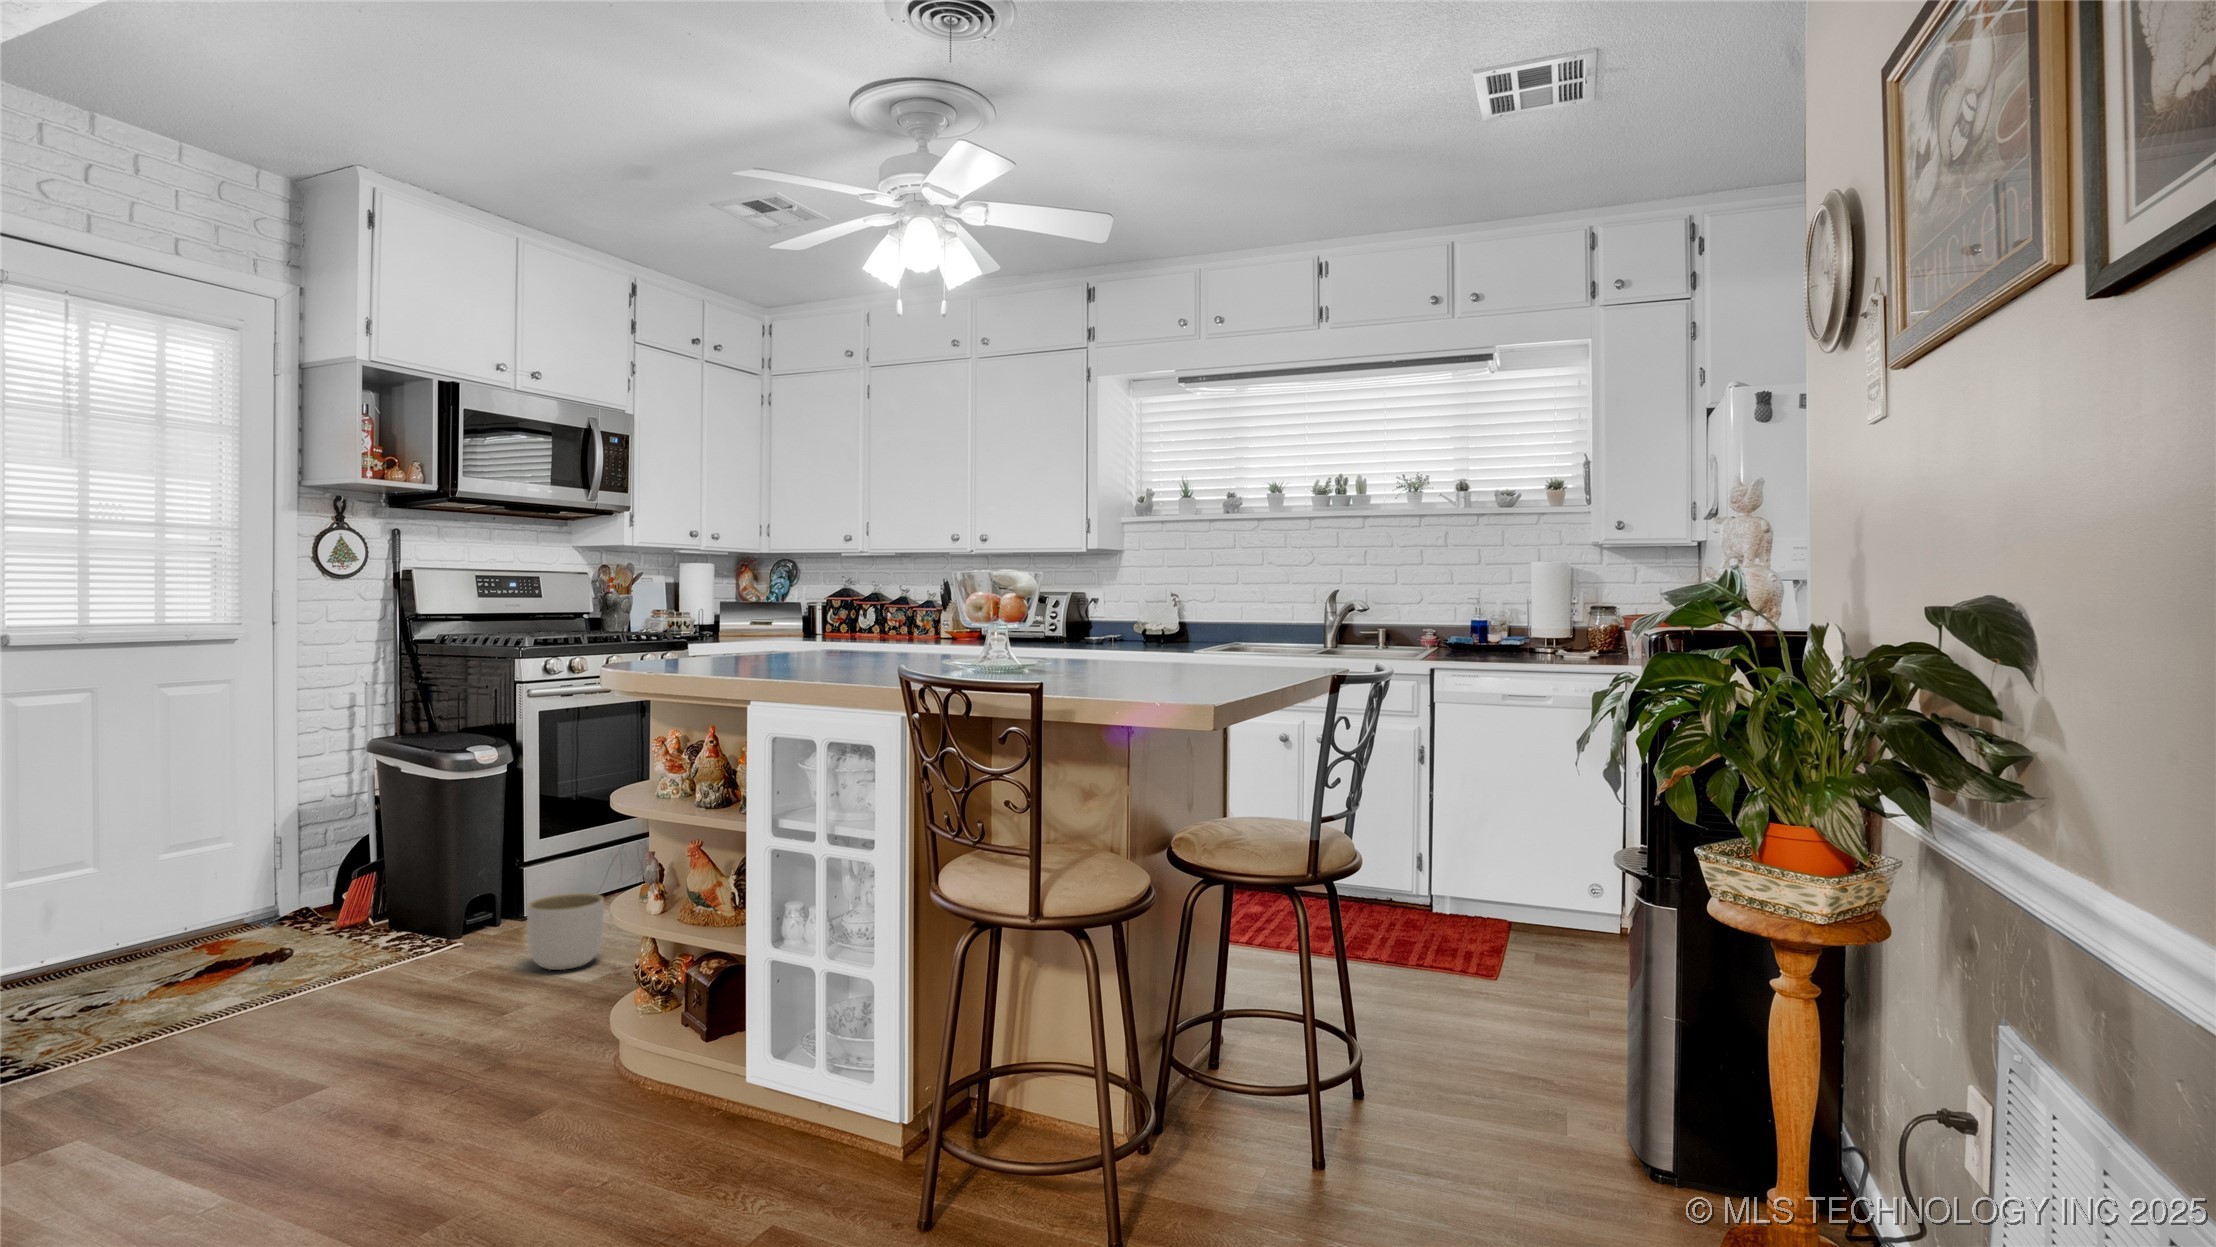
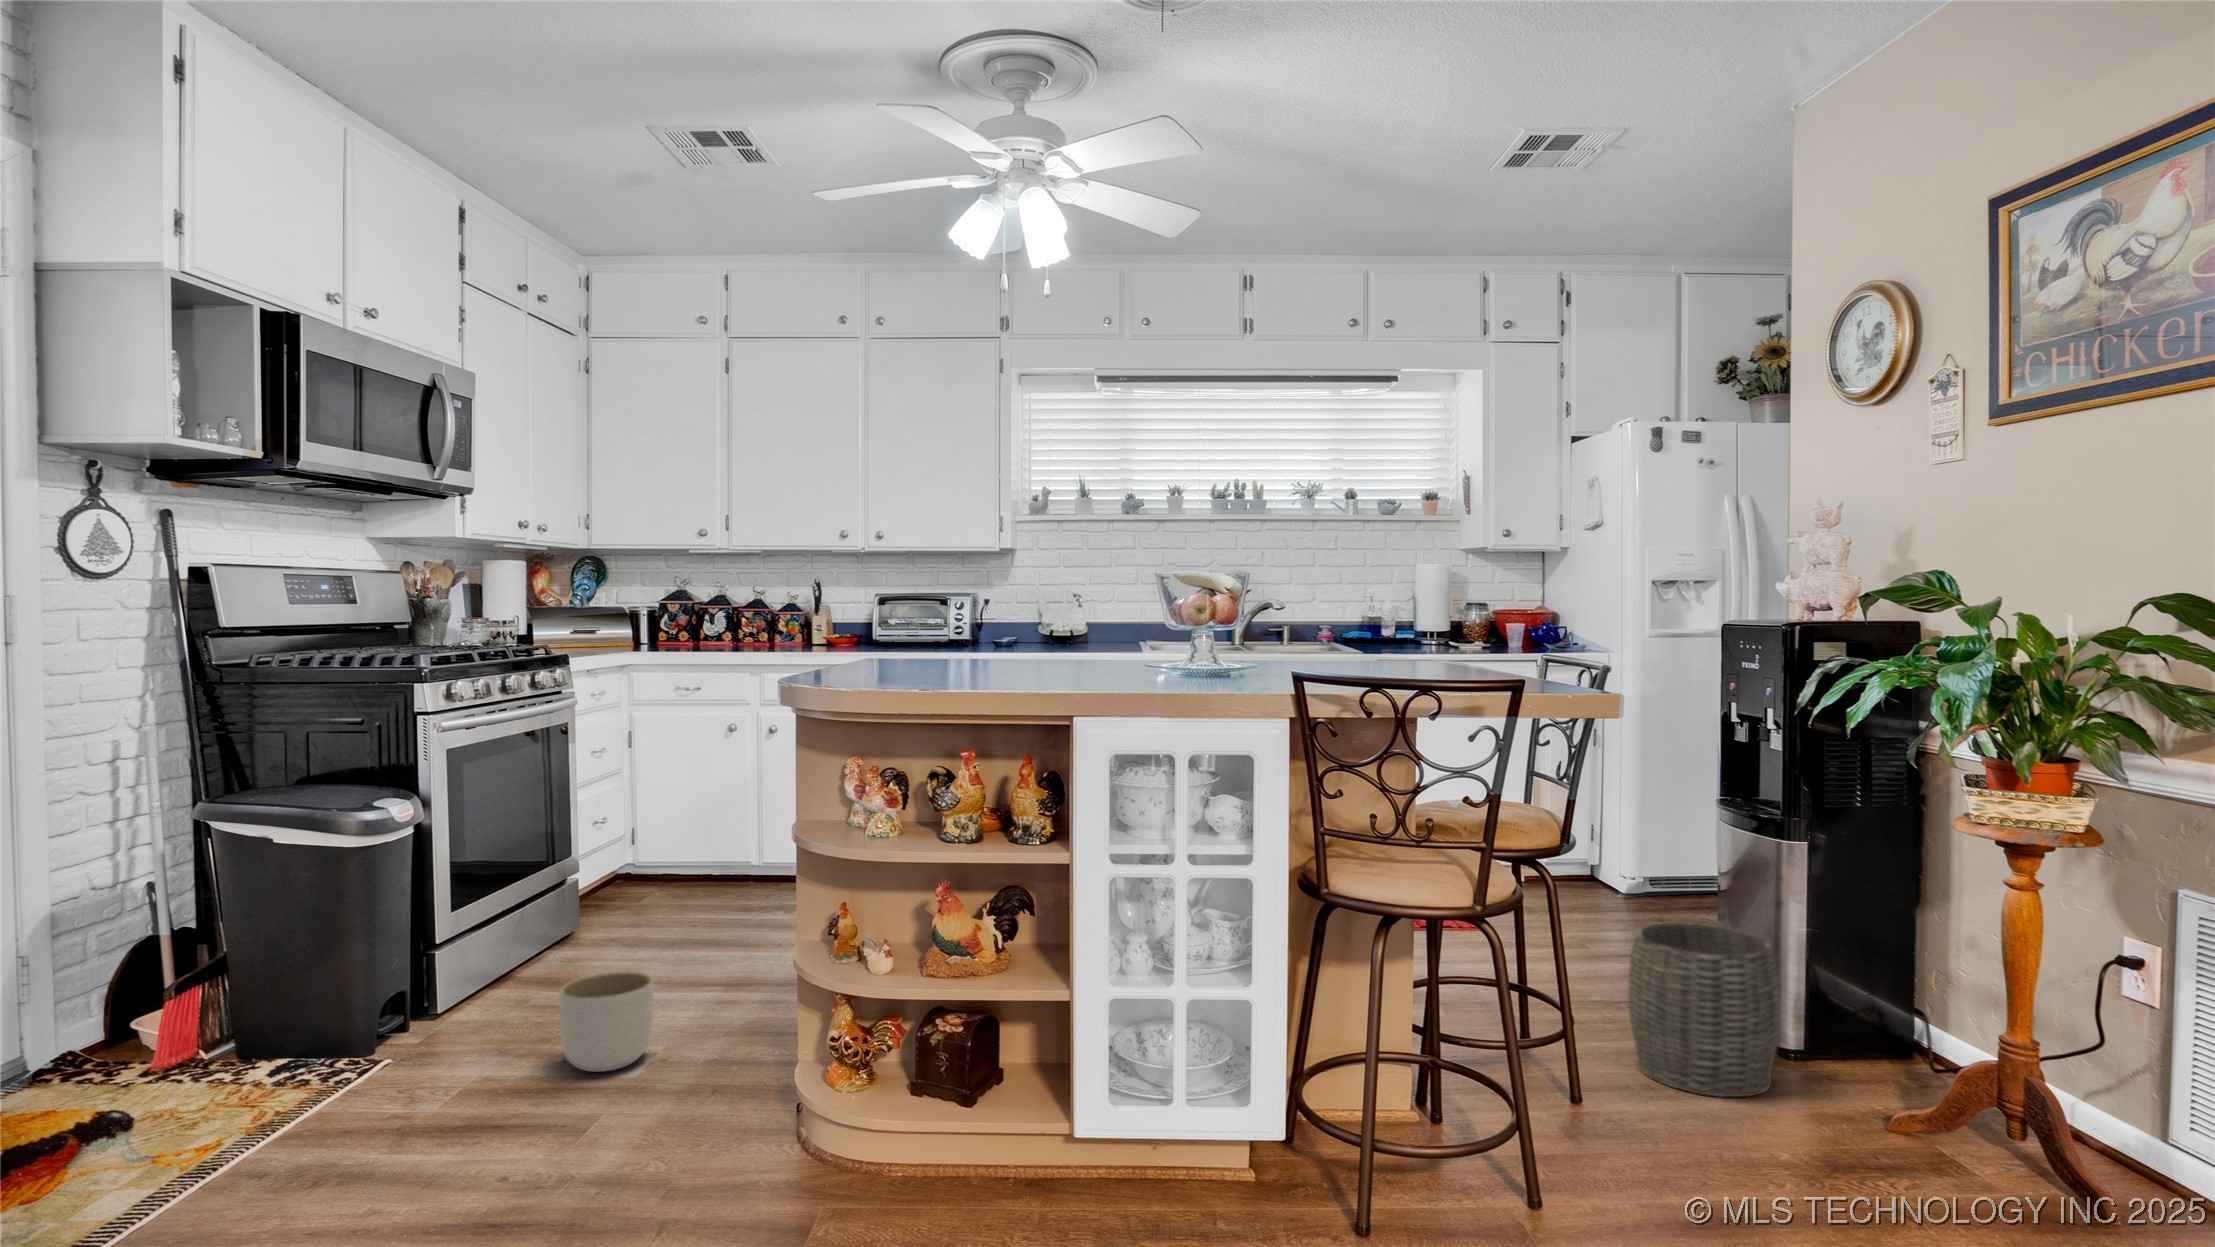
woven basket: none [1391,967,1555,1177] -> present [1629,923,1780,1097]

